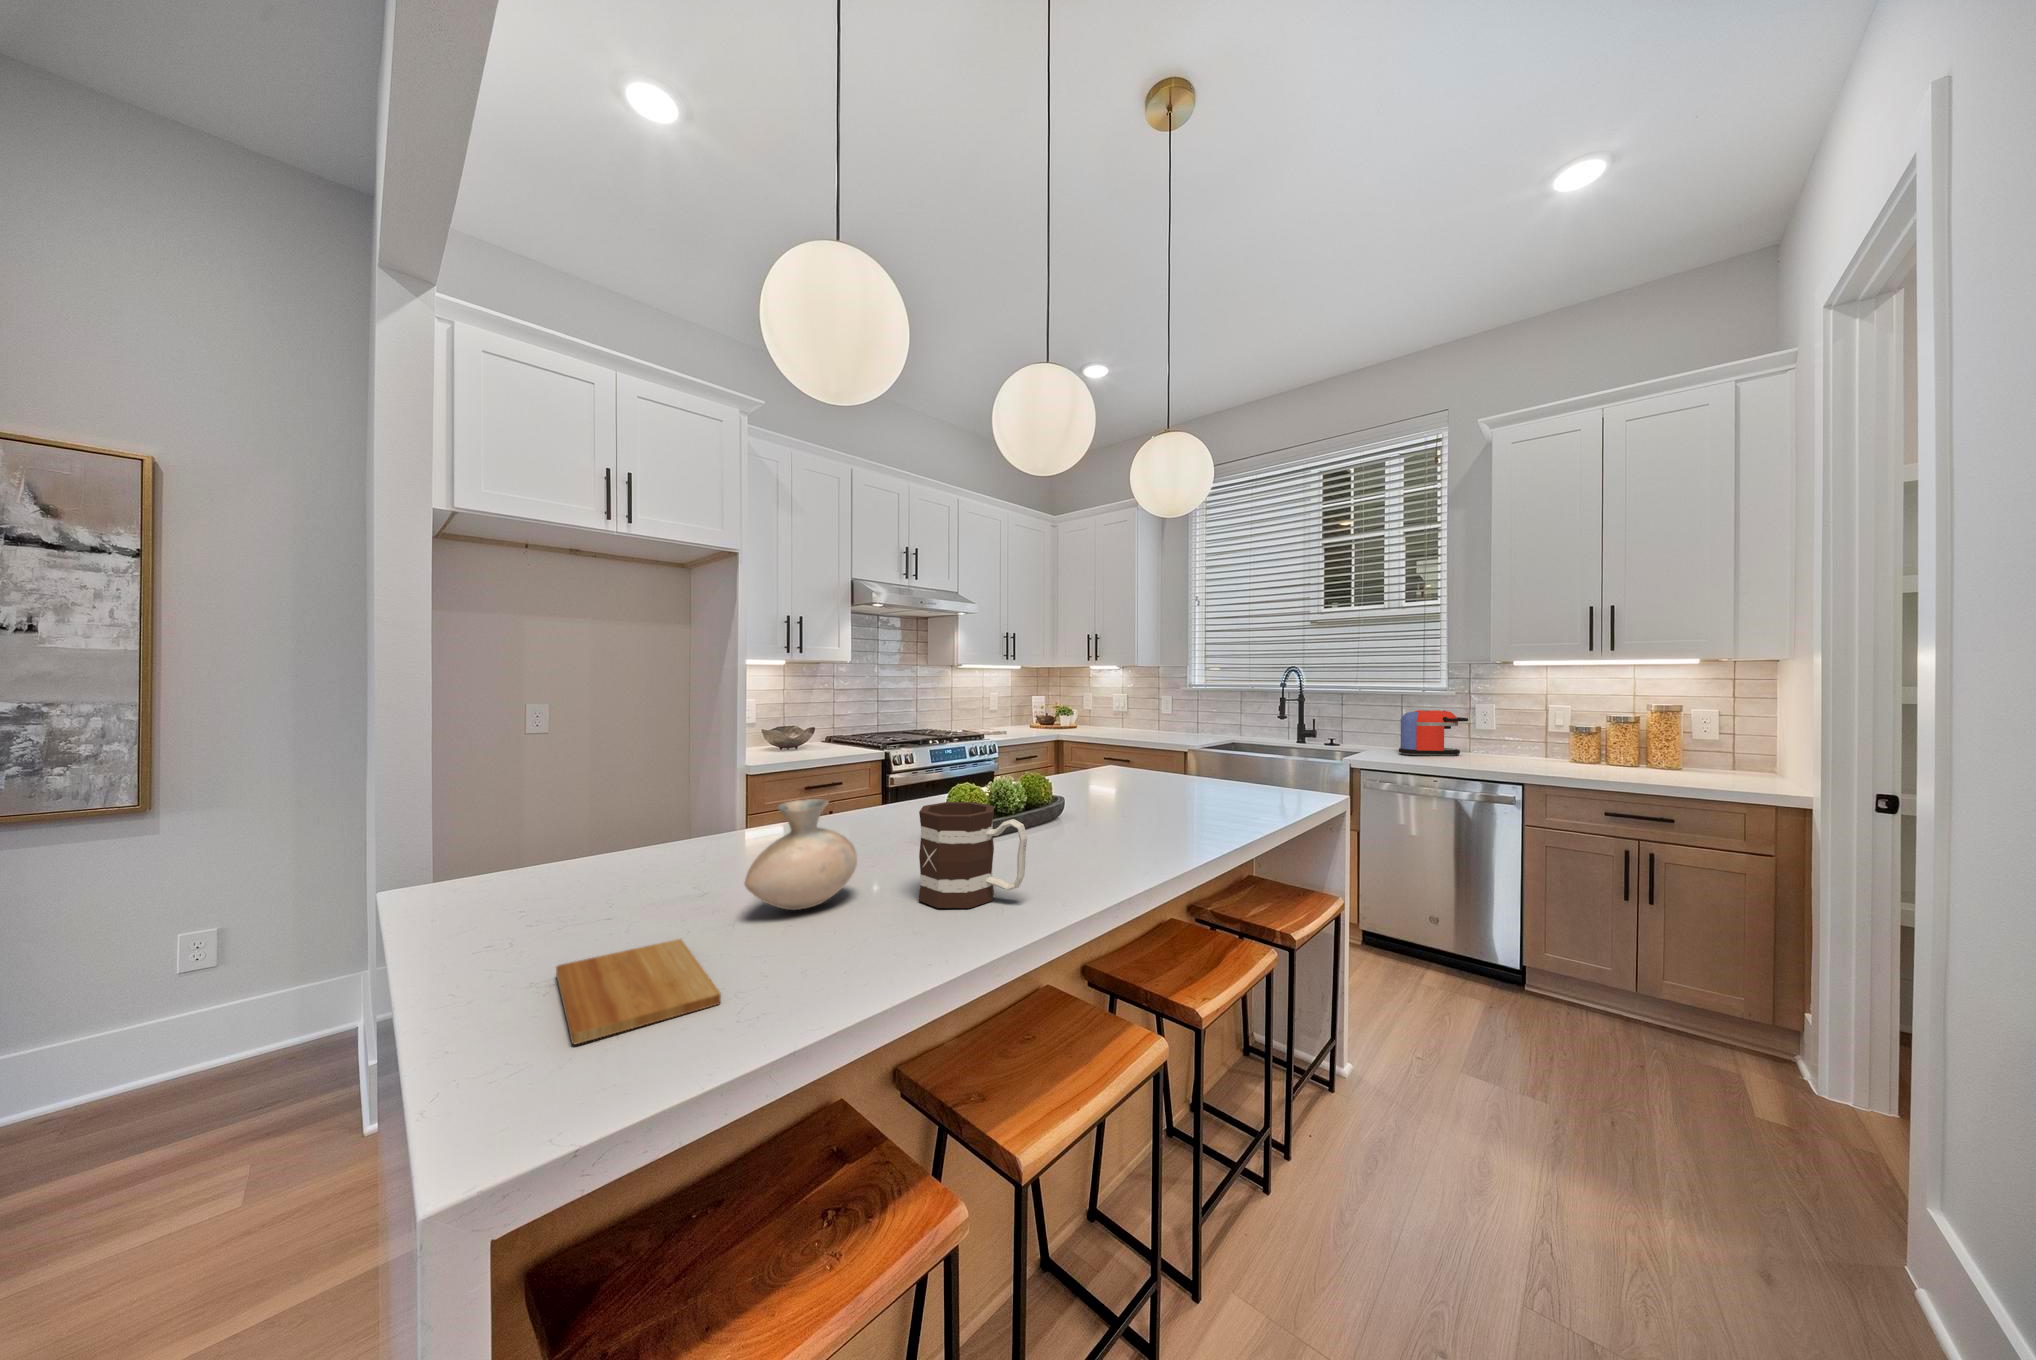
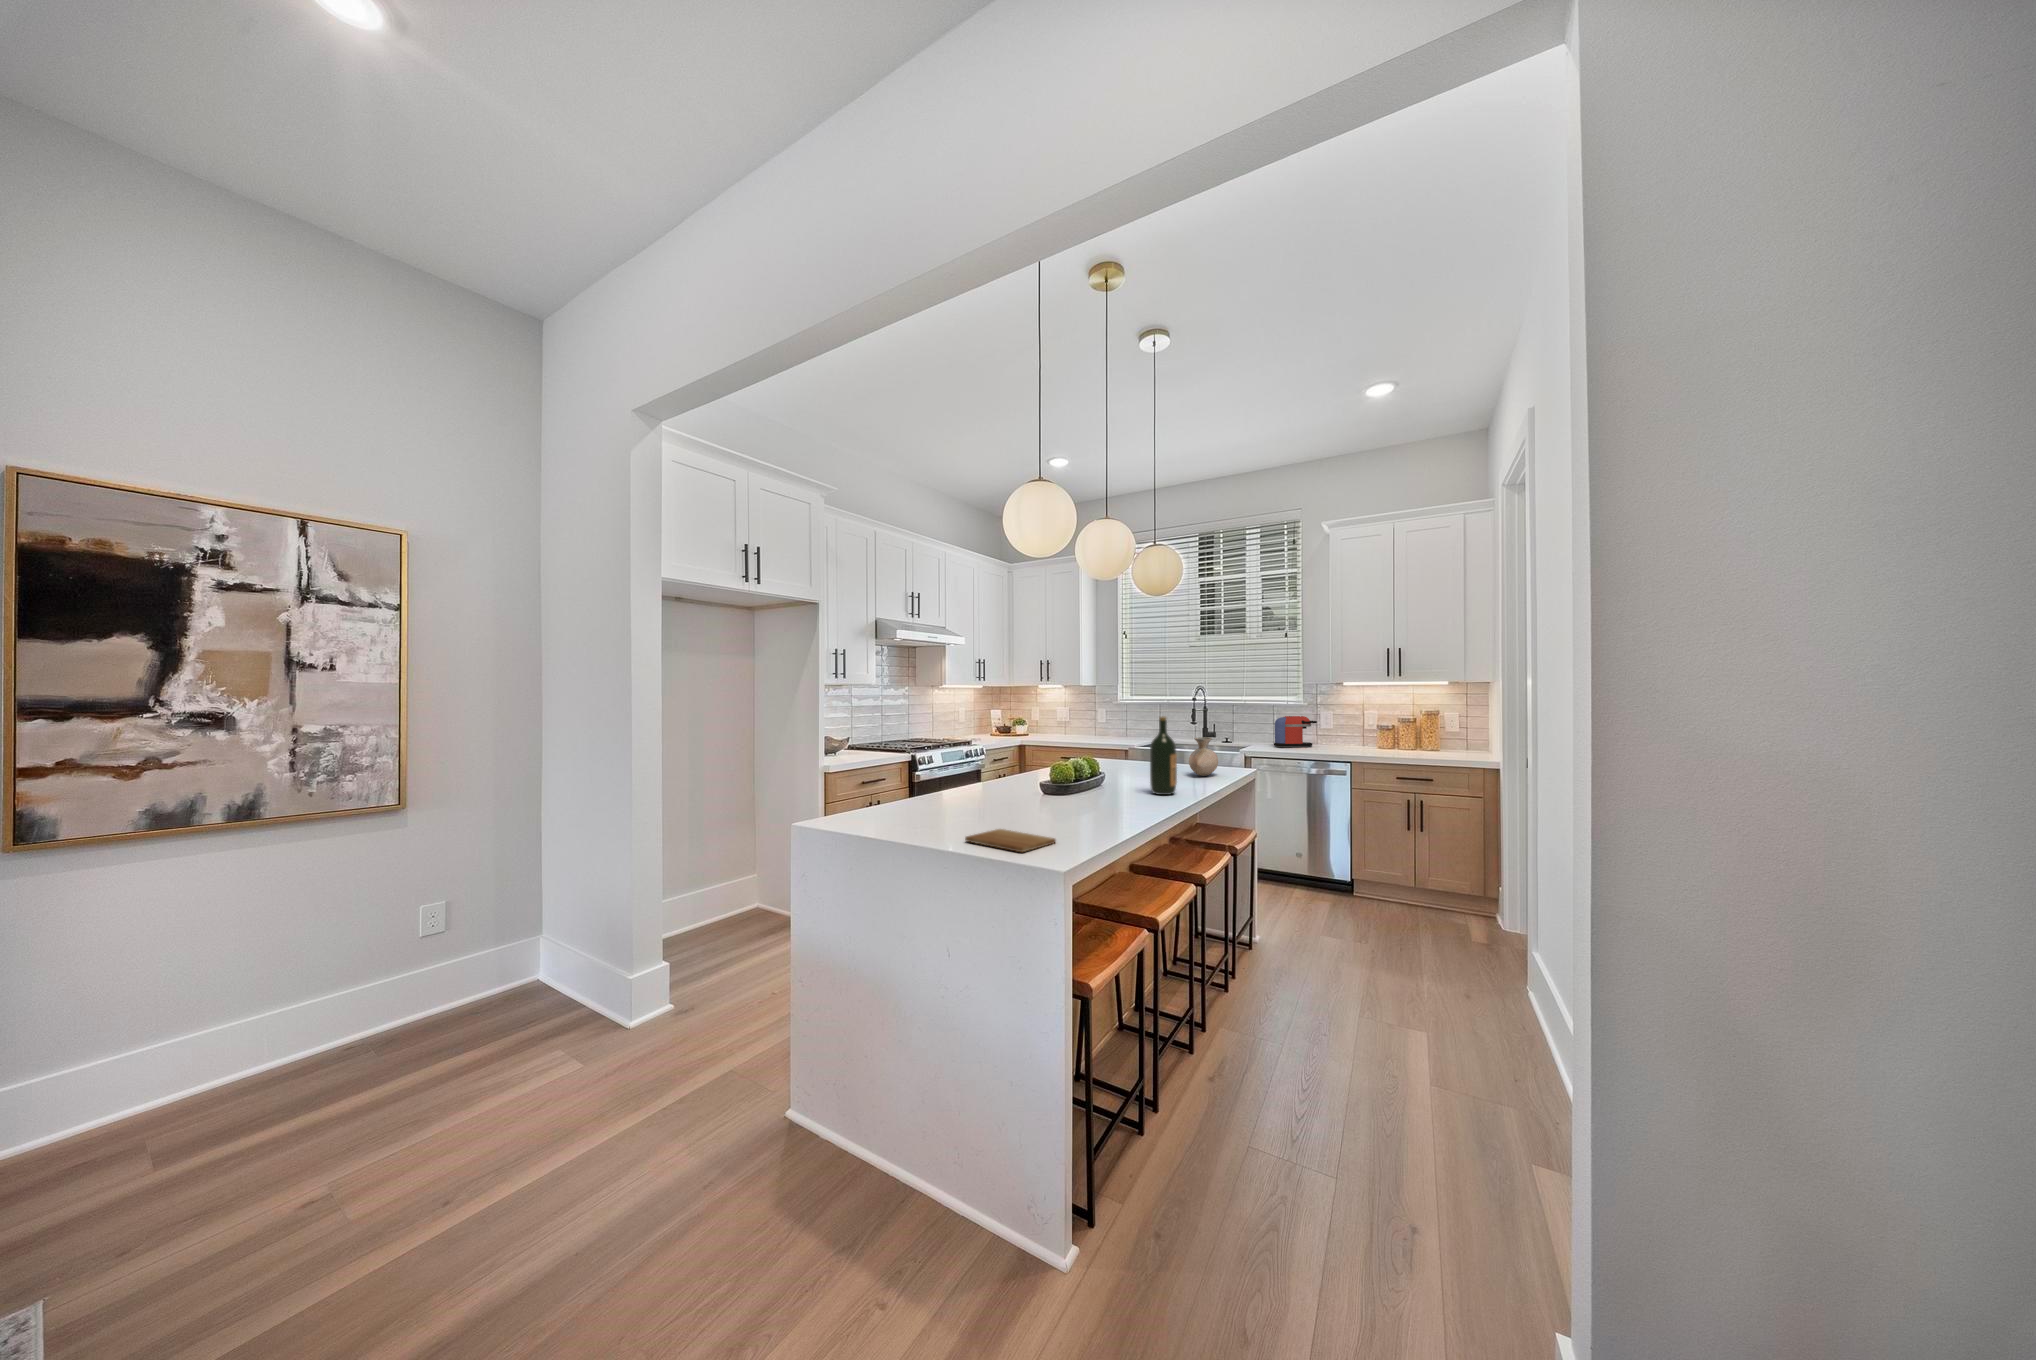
wine bottle: none [1112,709,1160,852] -> present [1150,716,1177,795]
vase: present [745,799,857,910] -> present [1189,737,1218,776]
mug: present [919,802,1027,908] -> none [1079,766,1138,816]

